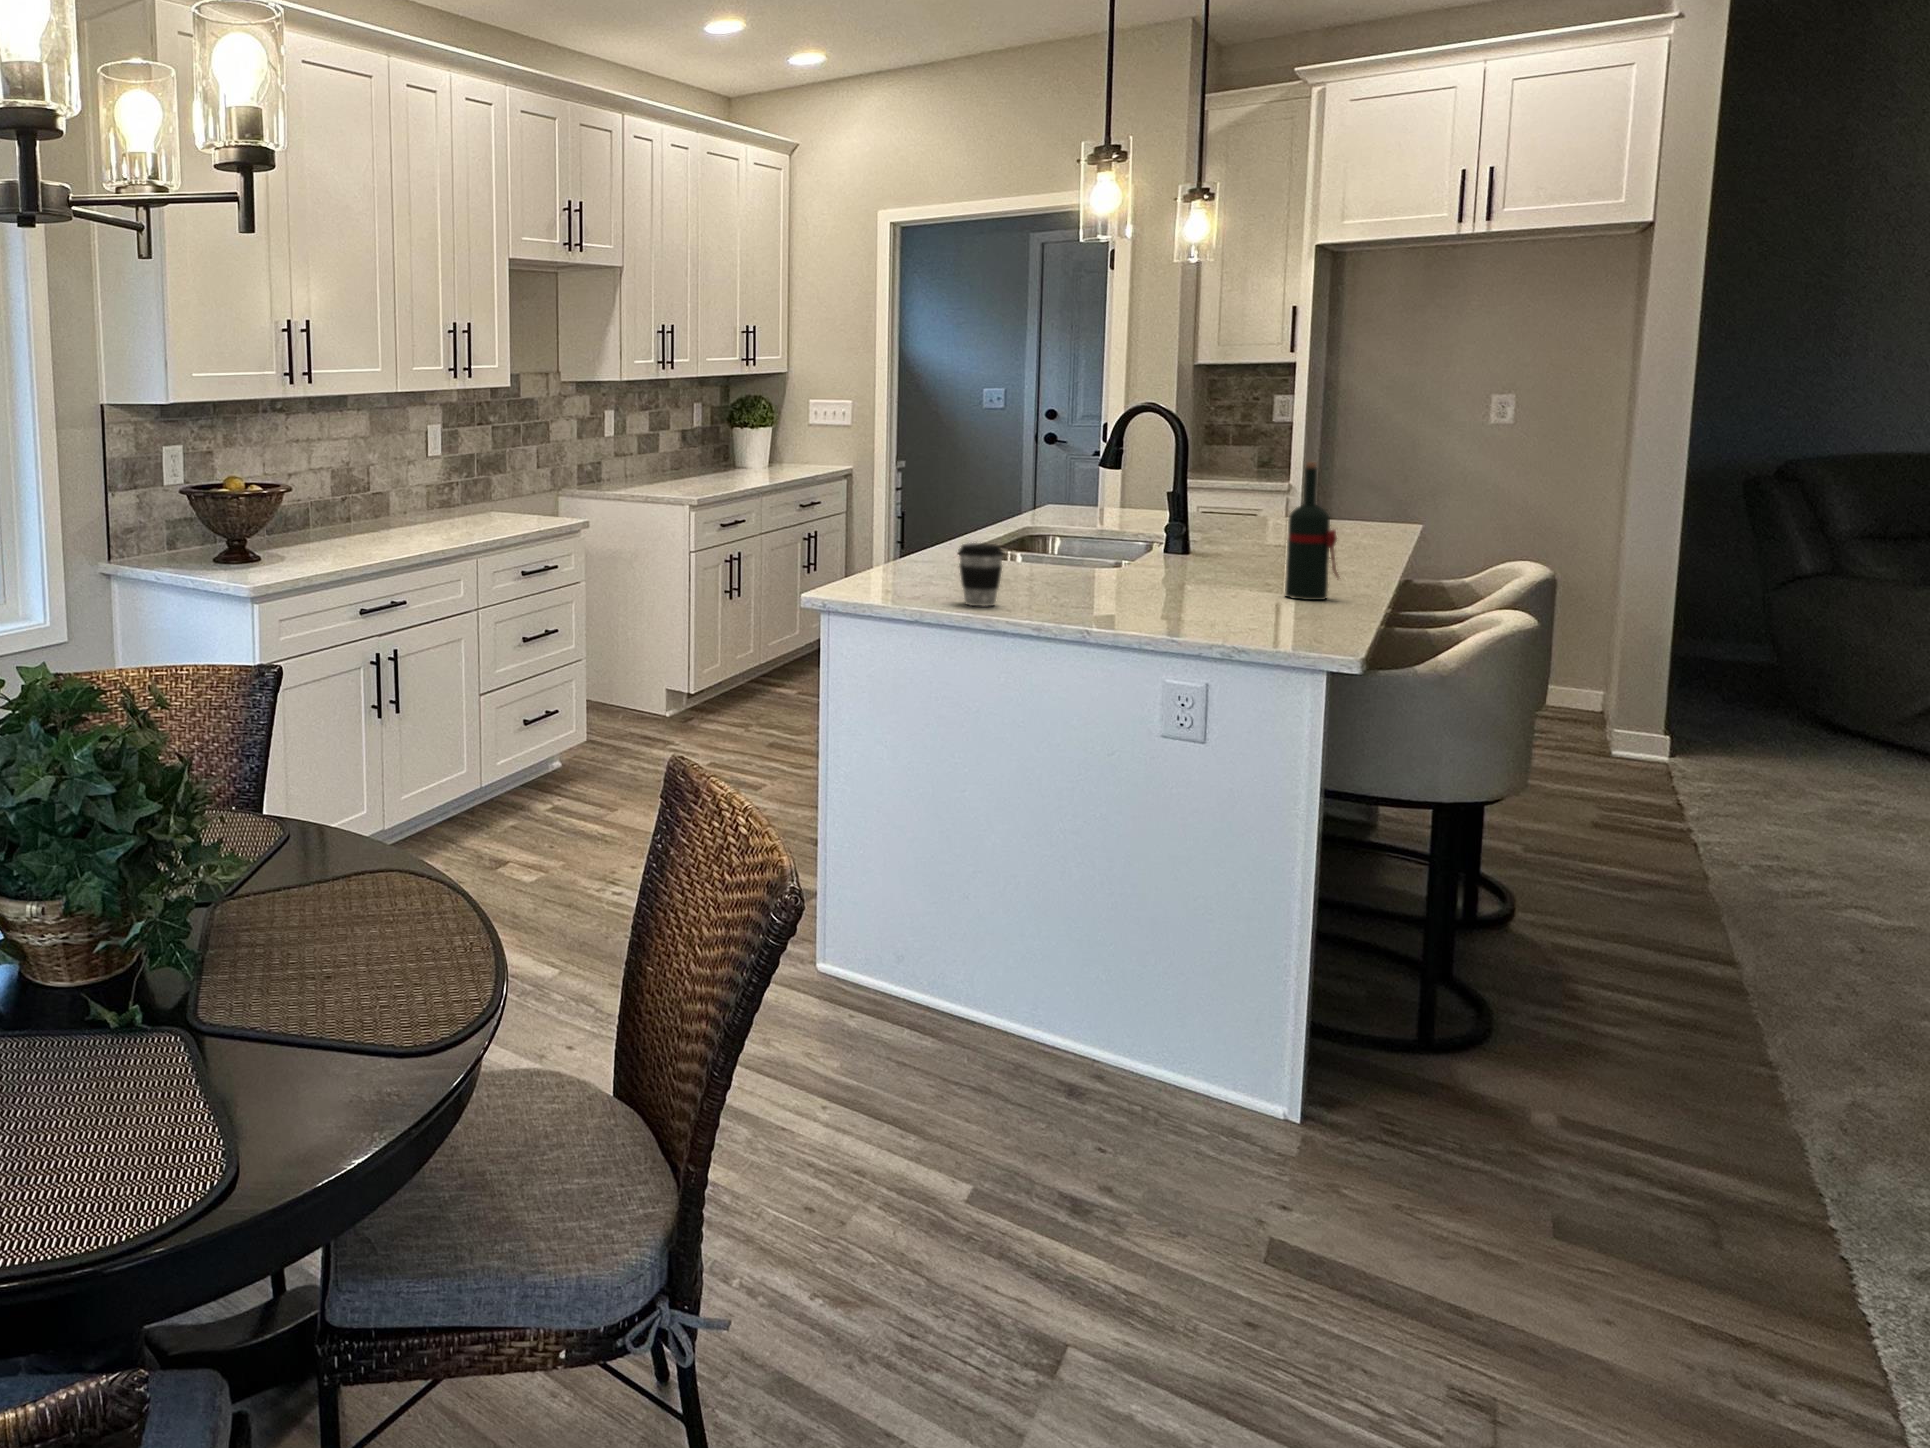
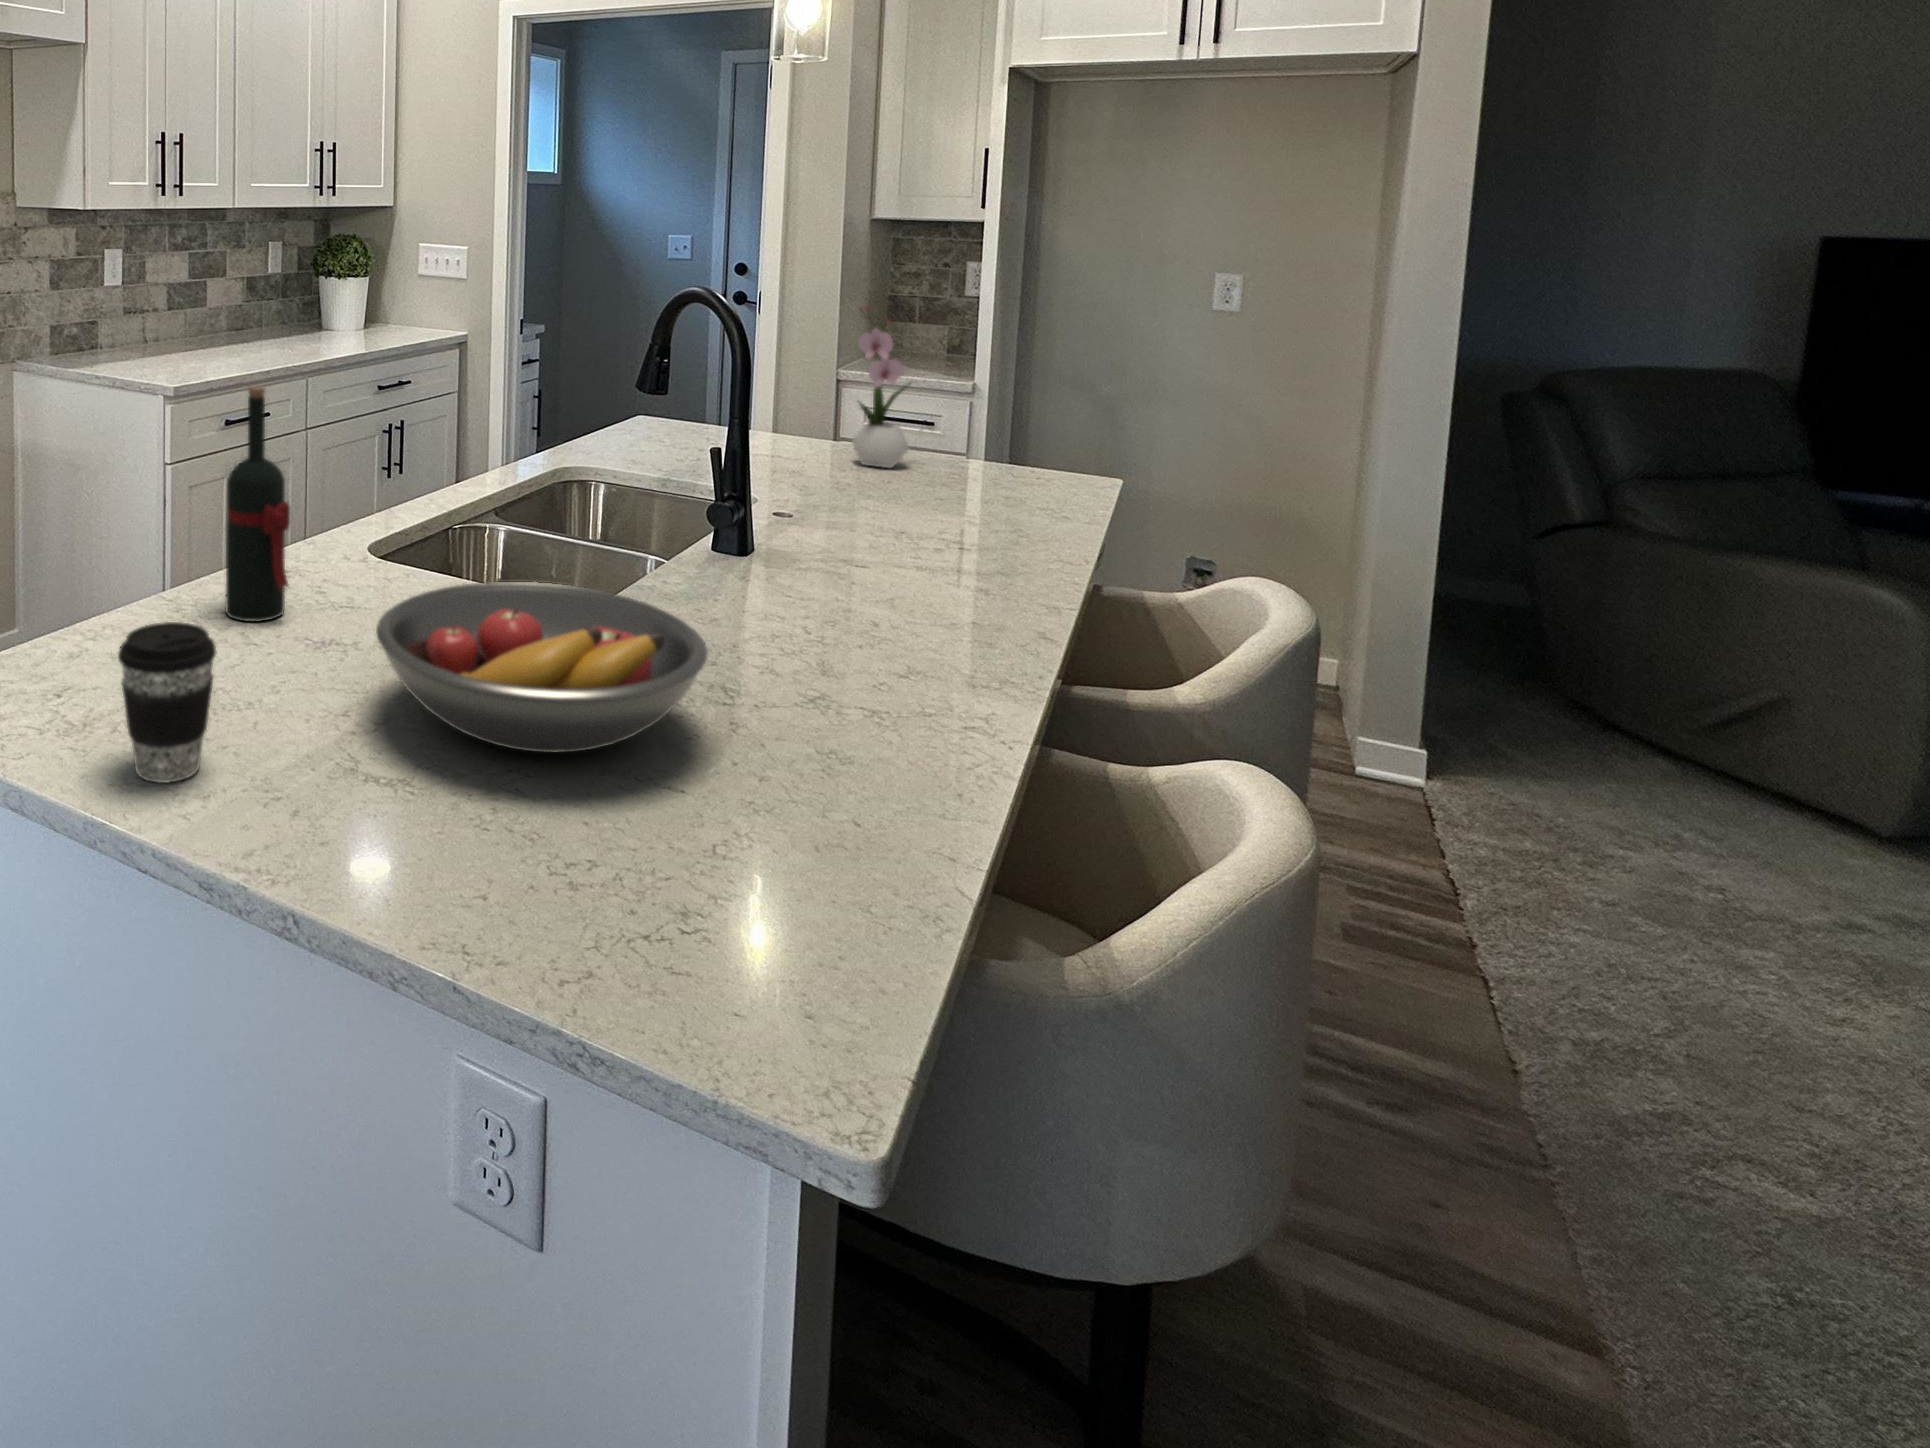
flower arrangement: none [1220,418,1265,526] -> present [852,306,910,468]
wine bottle: present [1285,462,1339,600] -> present [225,387,290,621]
fruit bowl: none [1047,542,1226,599] -> present [376,582,708,753]

